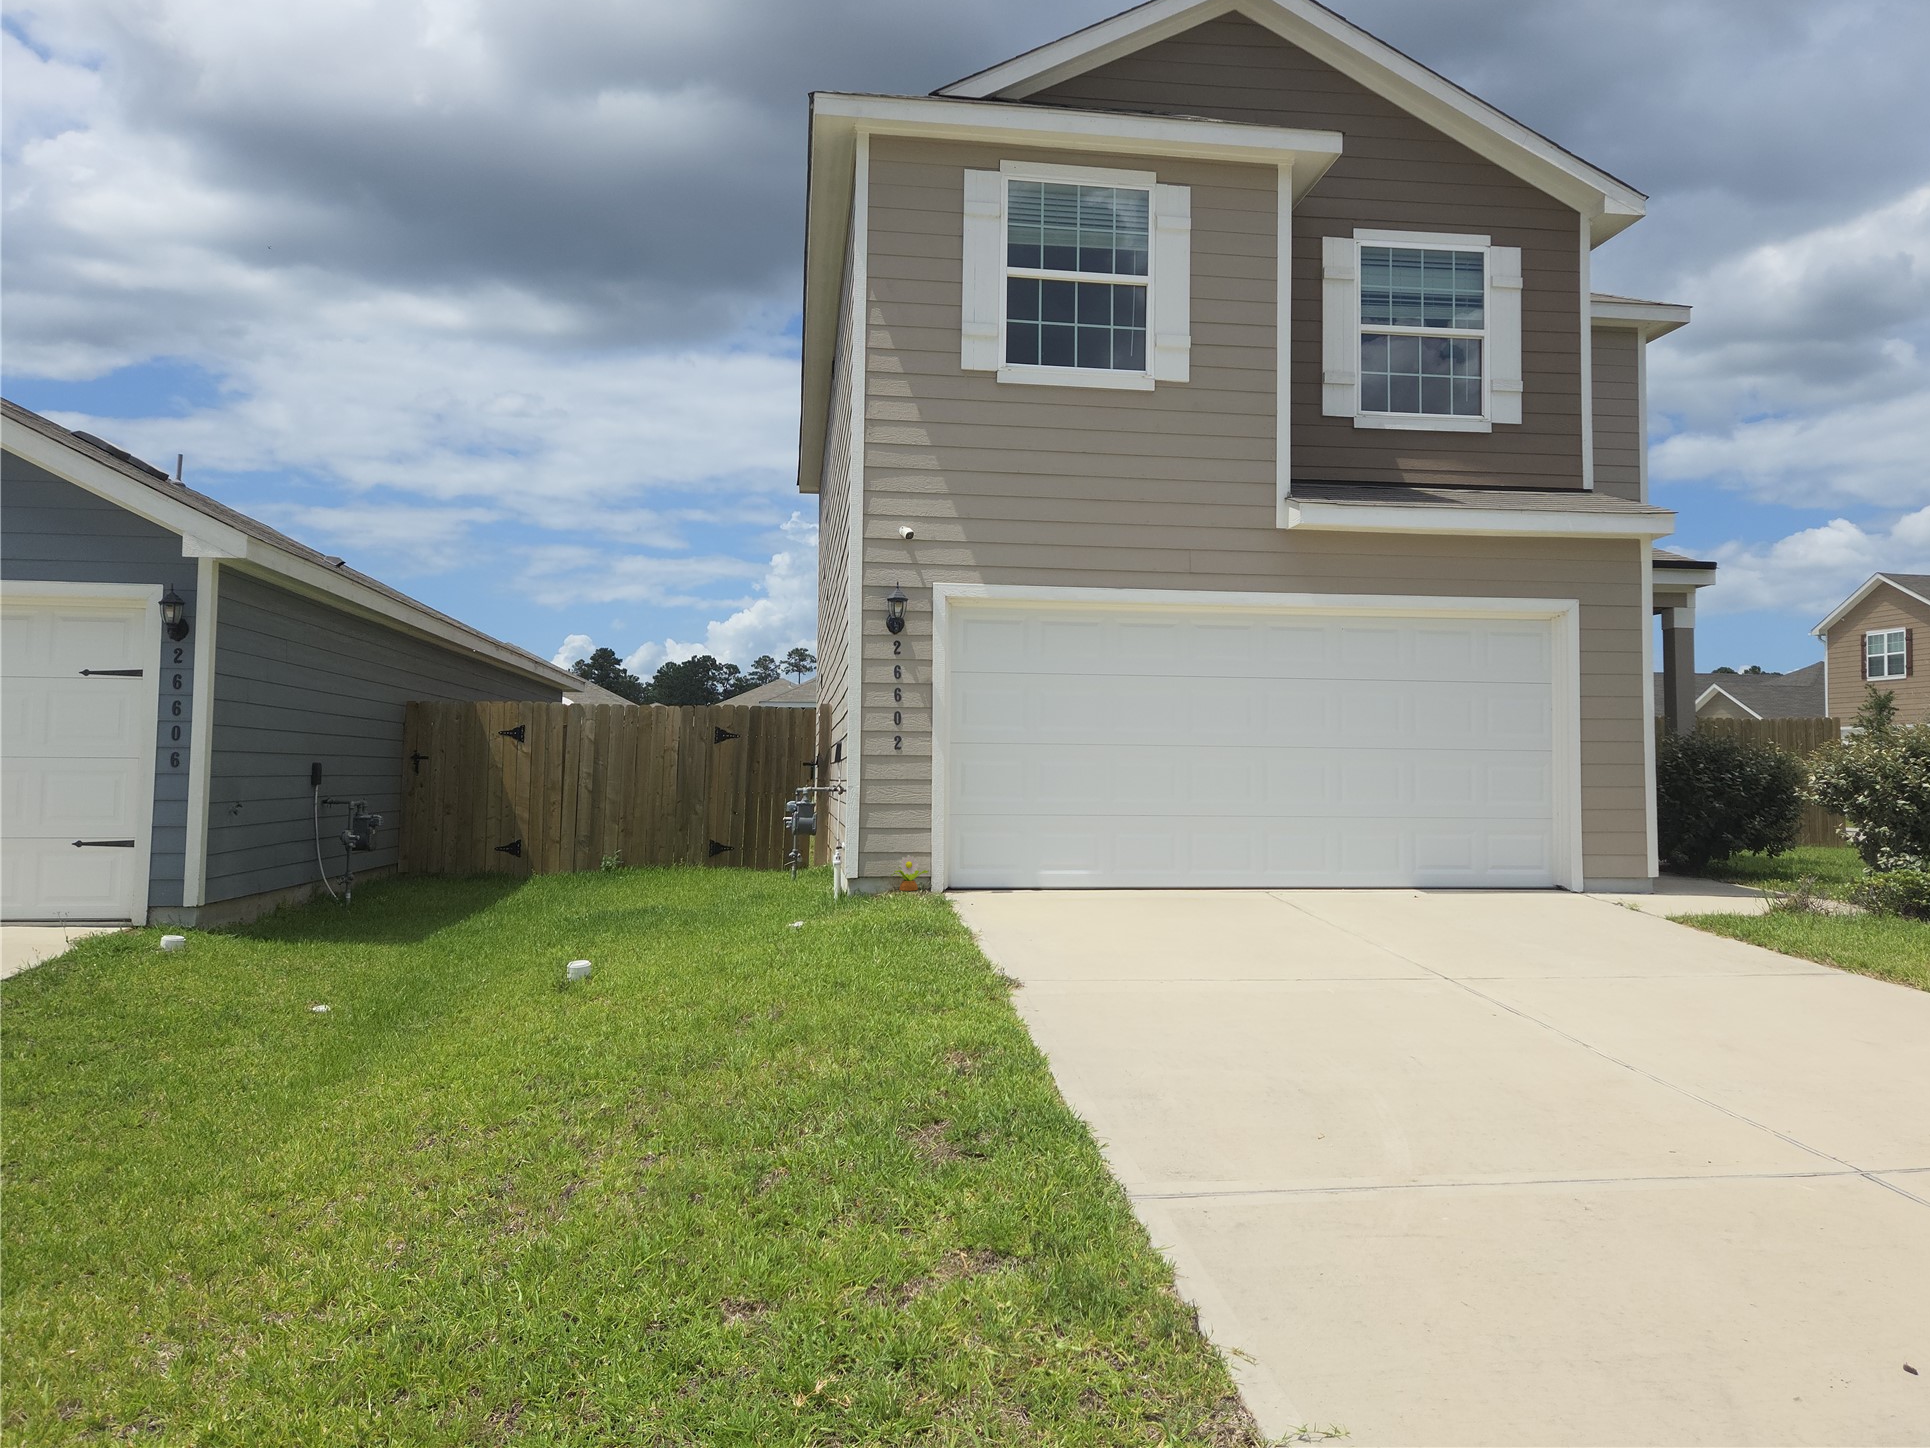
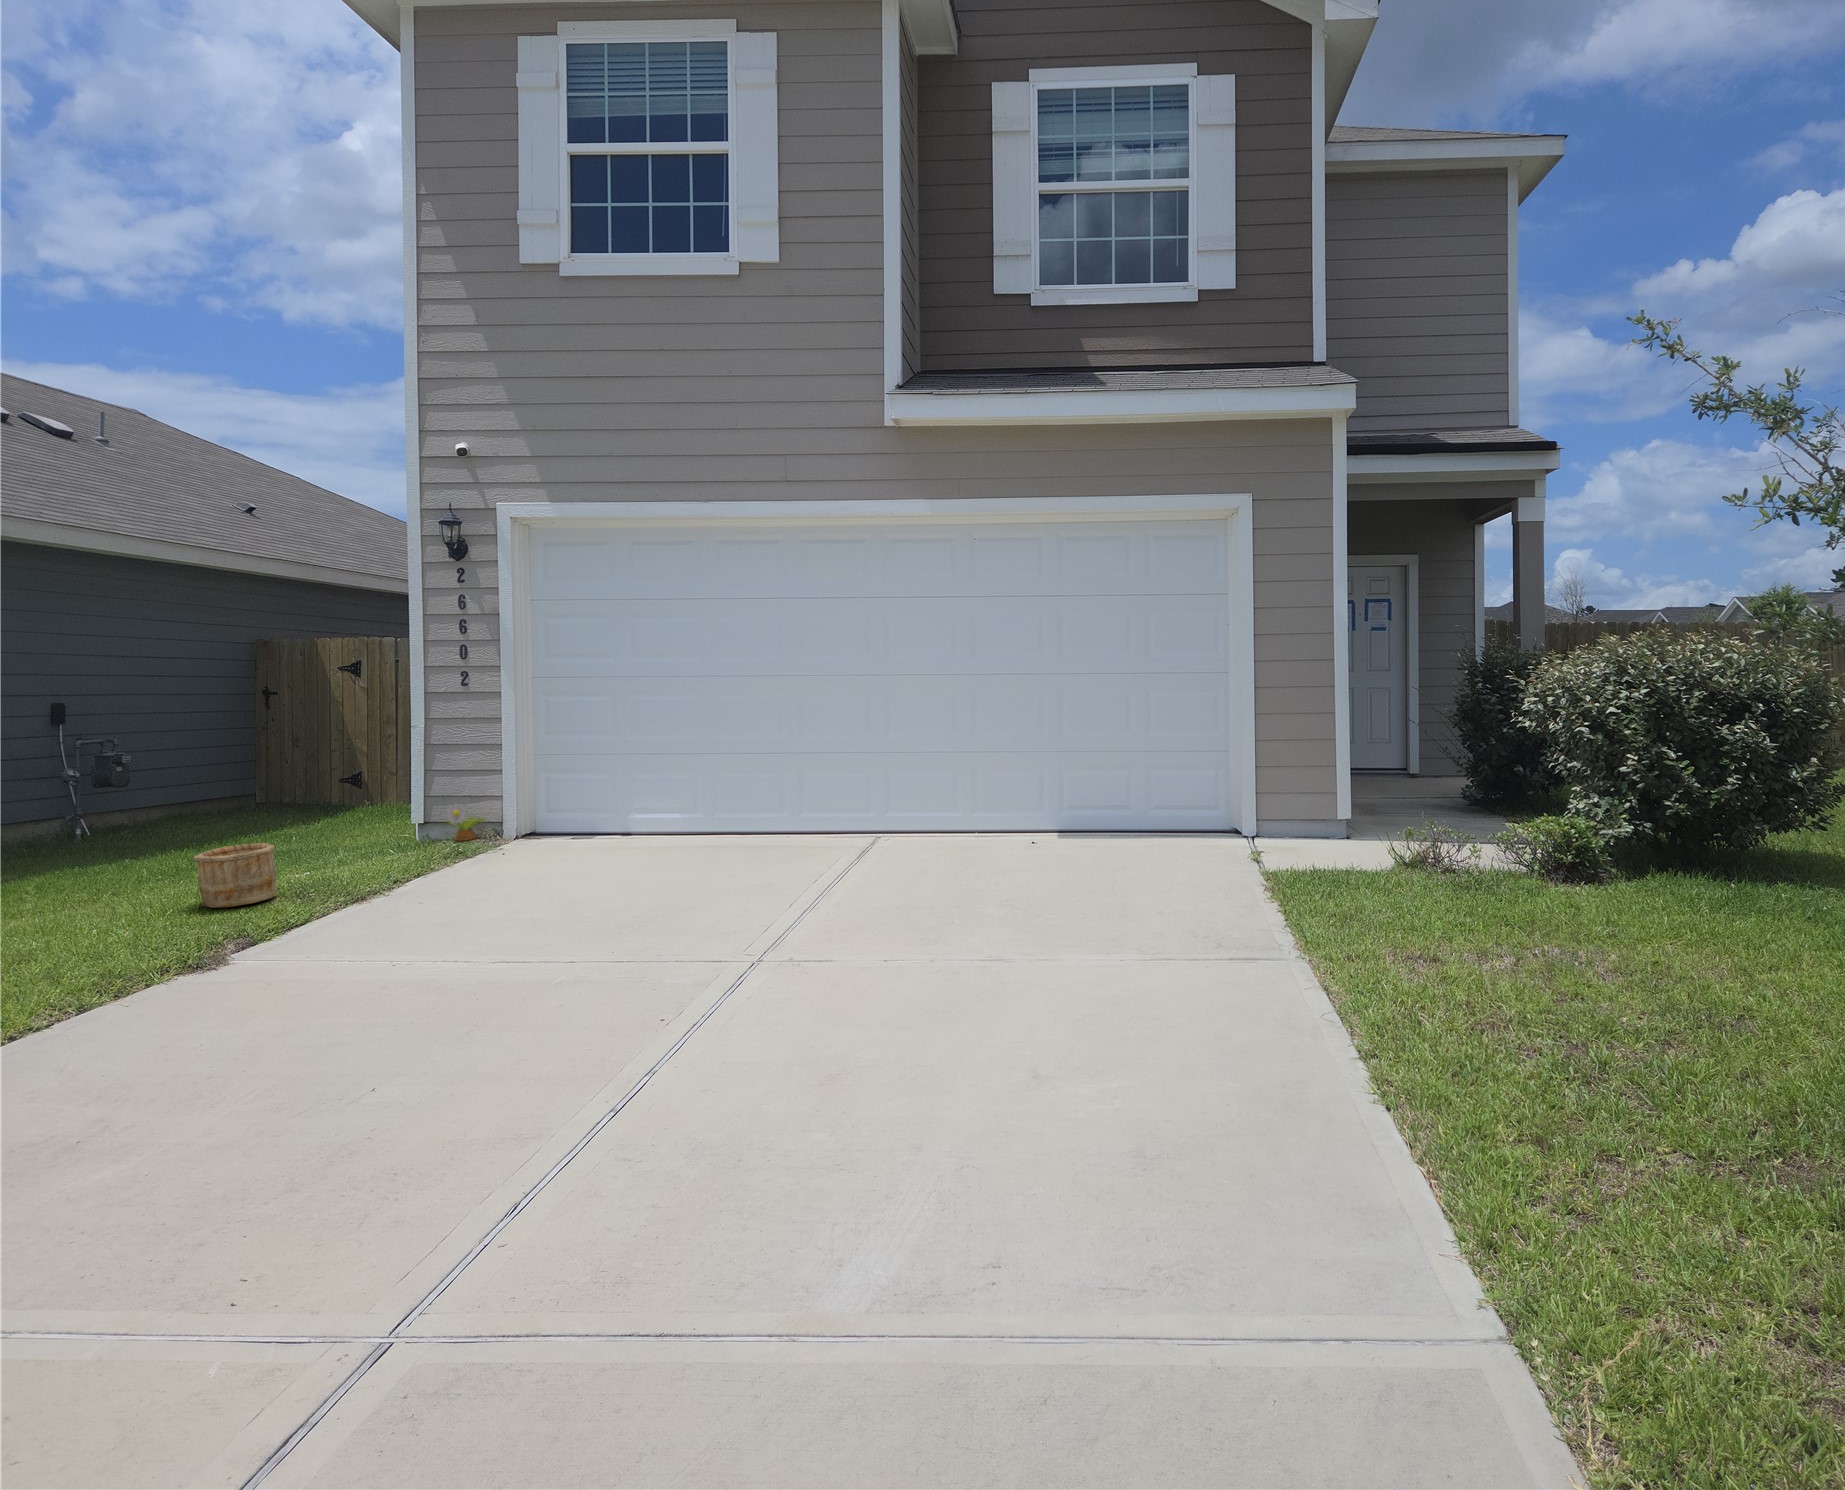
wooden bucket: none [812,881,873,935] -> present [194,843,277,908]

